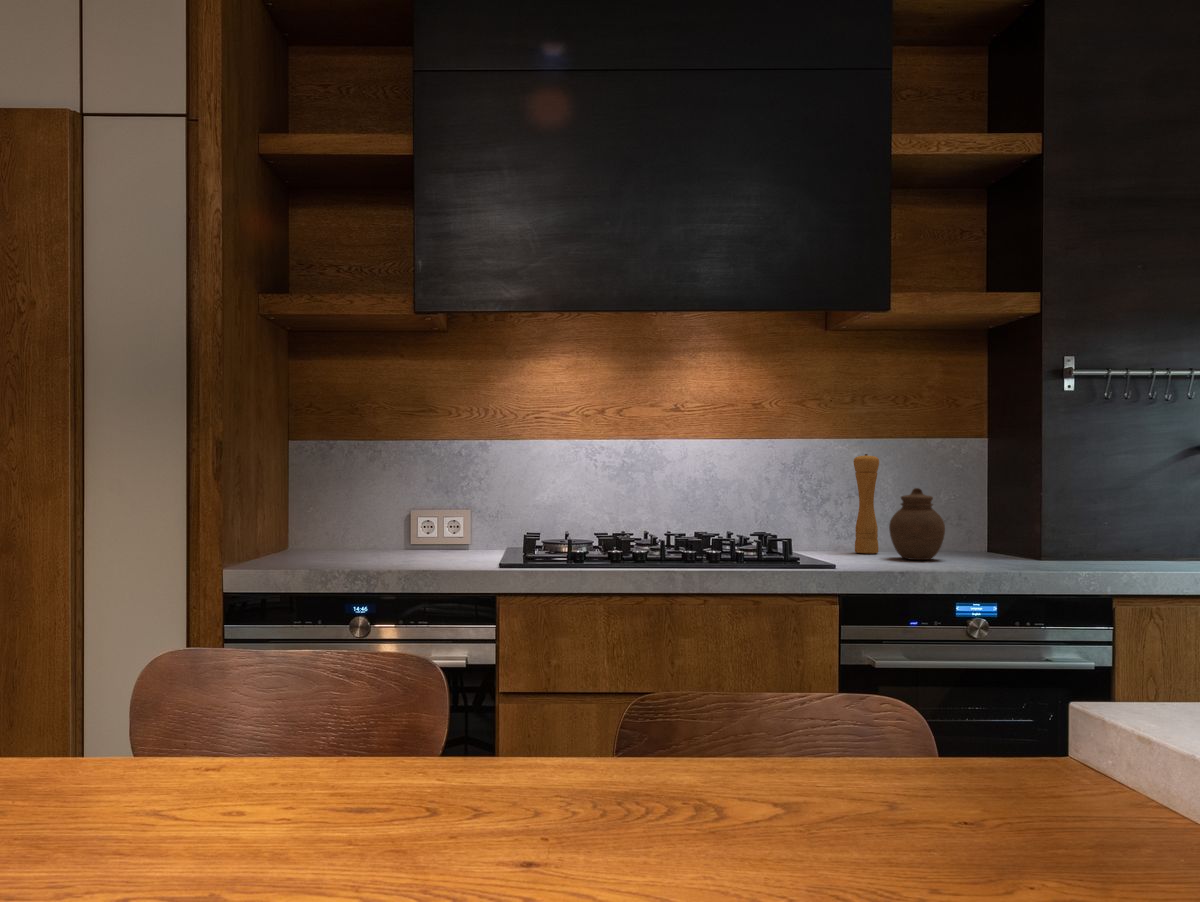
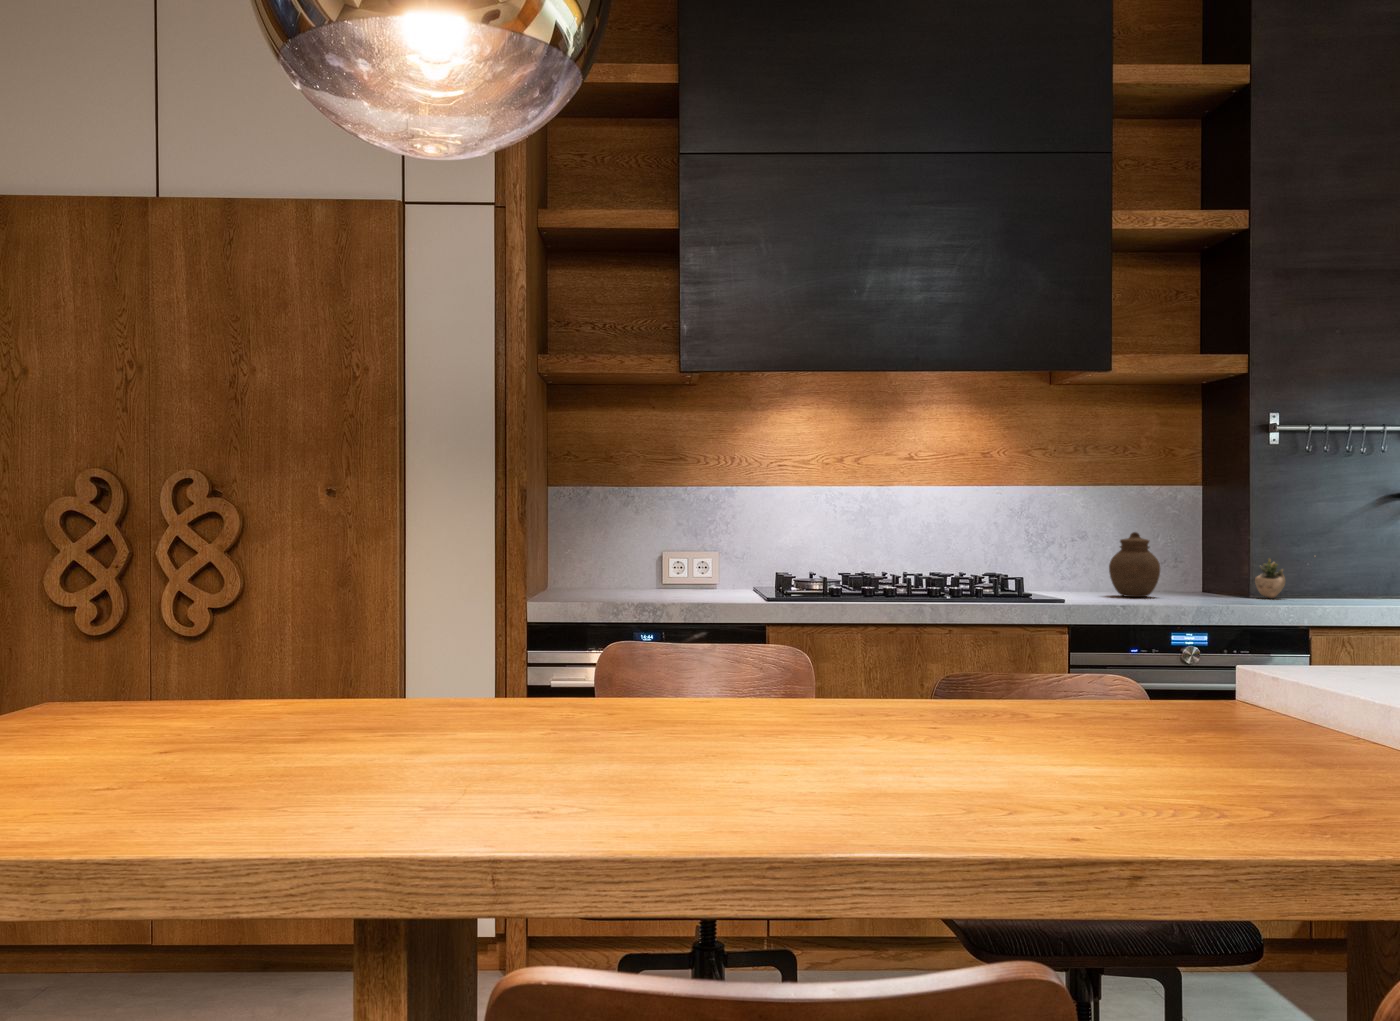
pepper mill: present [853,454,879,554] -> none [1074,501,1099,592]
succulent plant: none [1049,514,1117,561] -> present [1255,559,1285,598]

